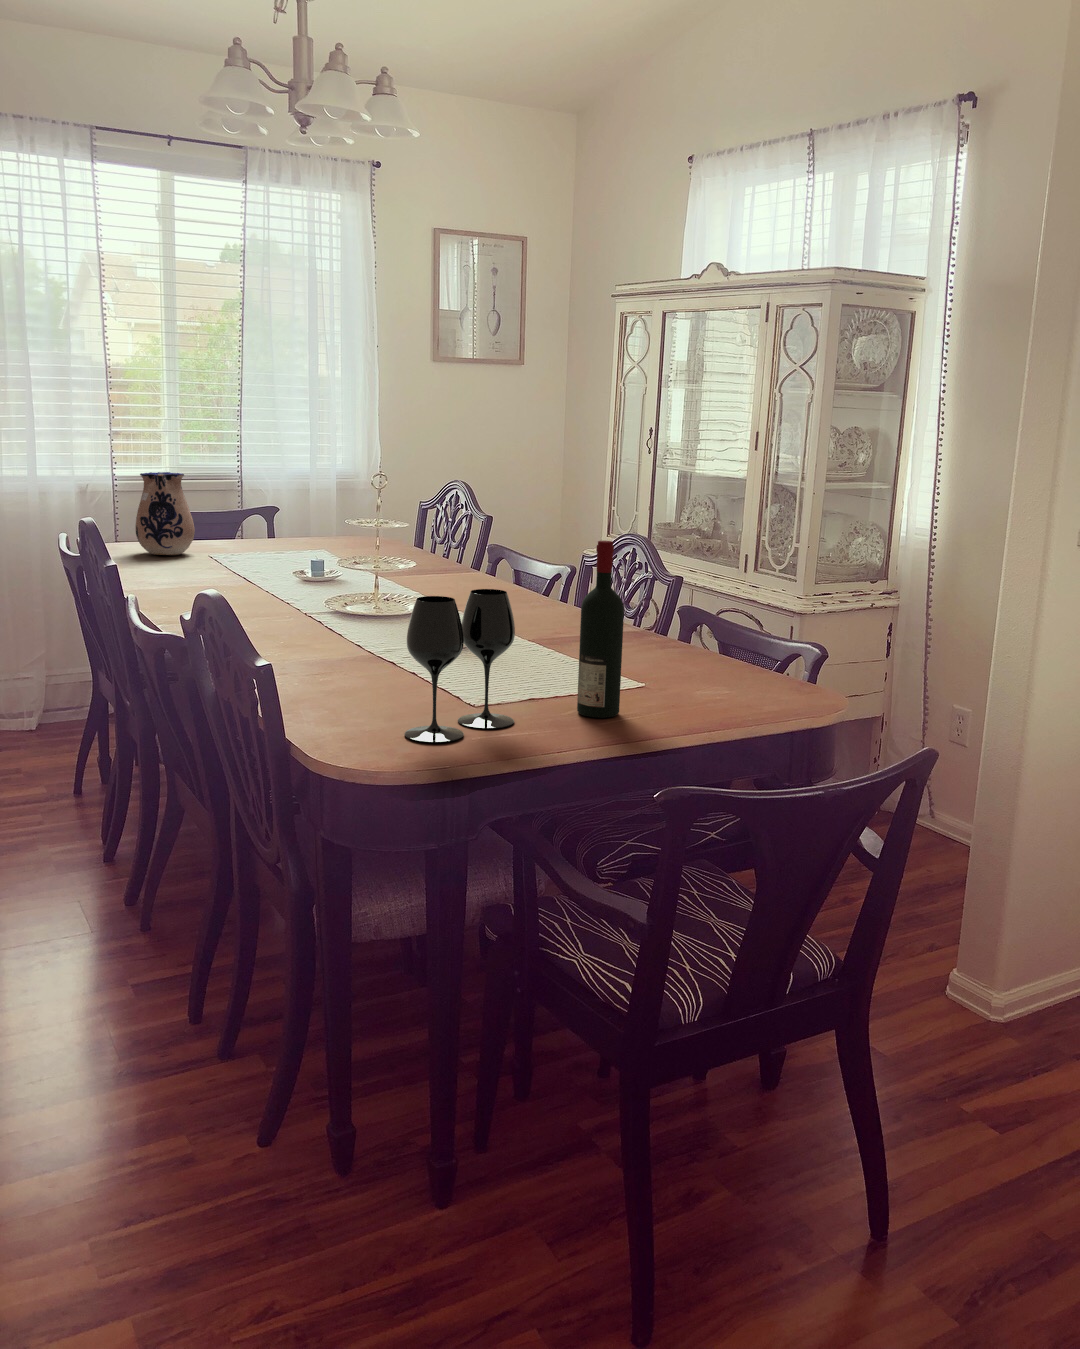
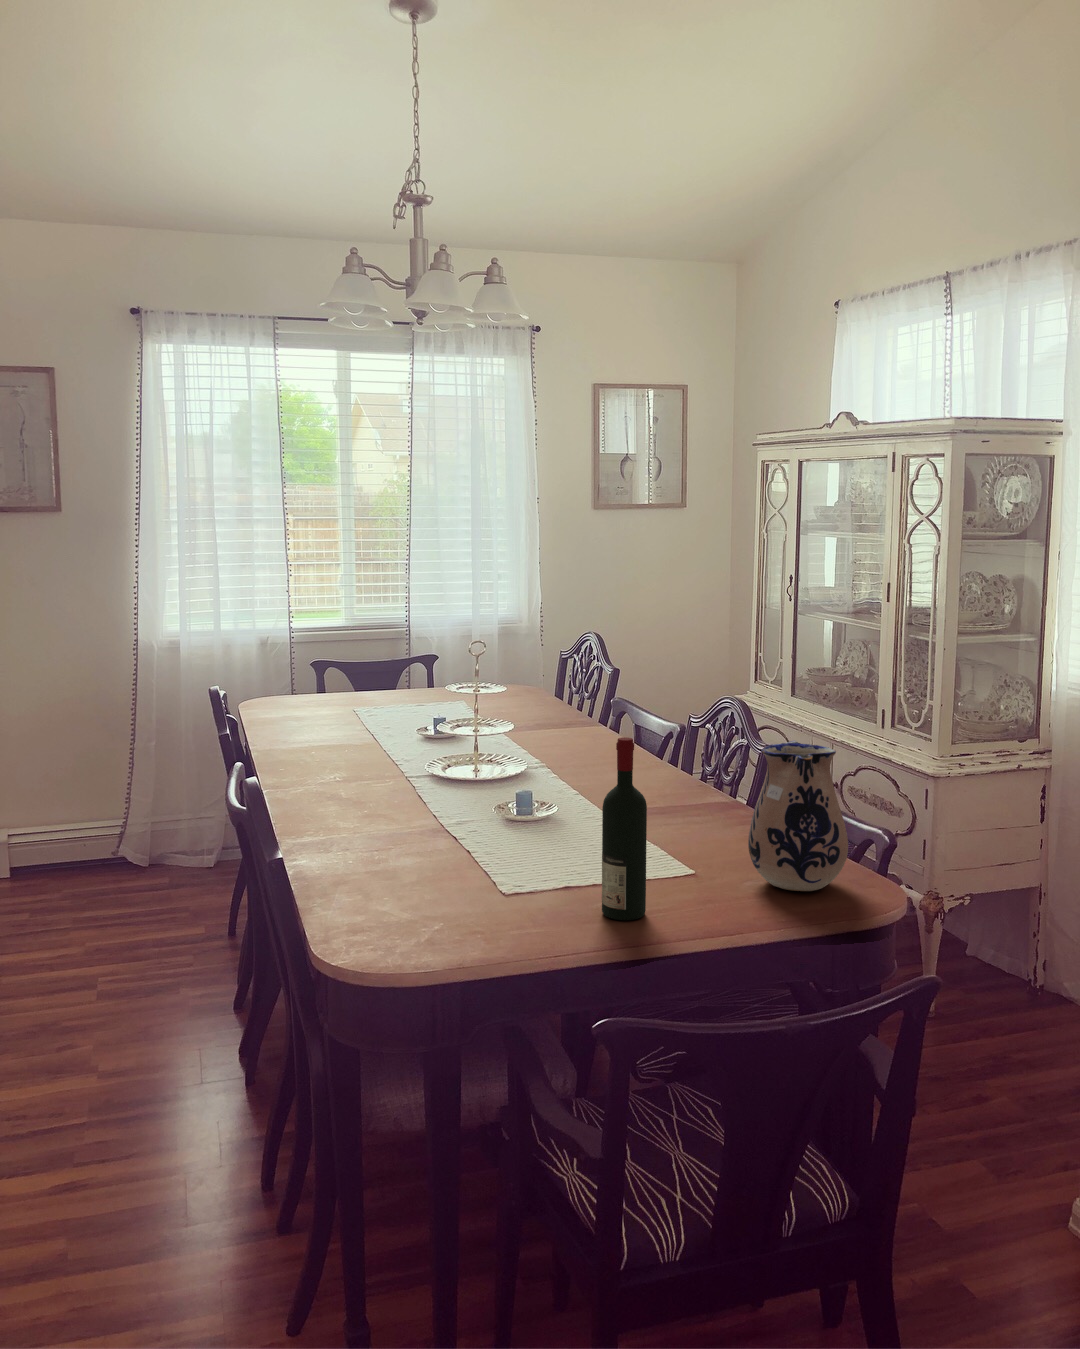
ceramic pitcher: present [136,472,195,555] -> present [748,740,848,891]
wine glass: present [405,589,515,743] -> none [411,787,531,948]

